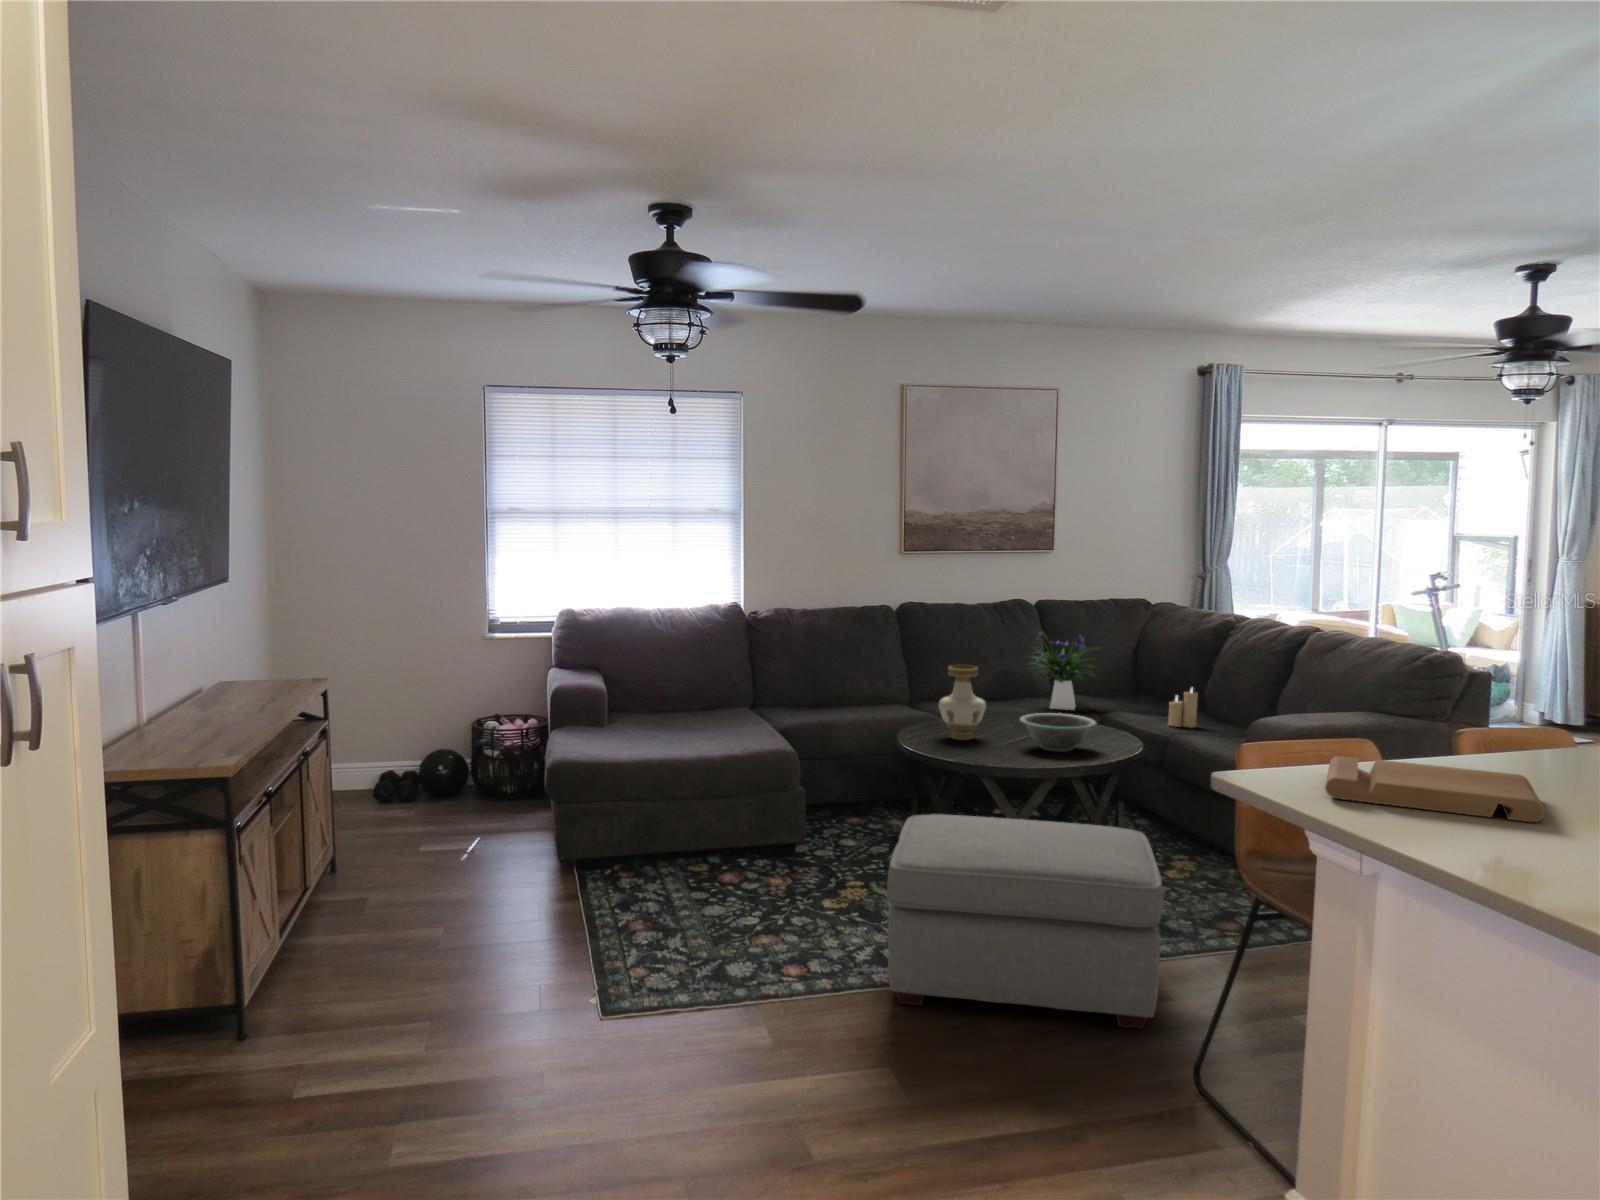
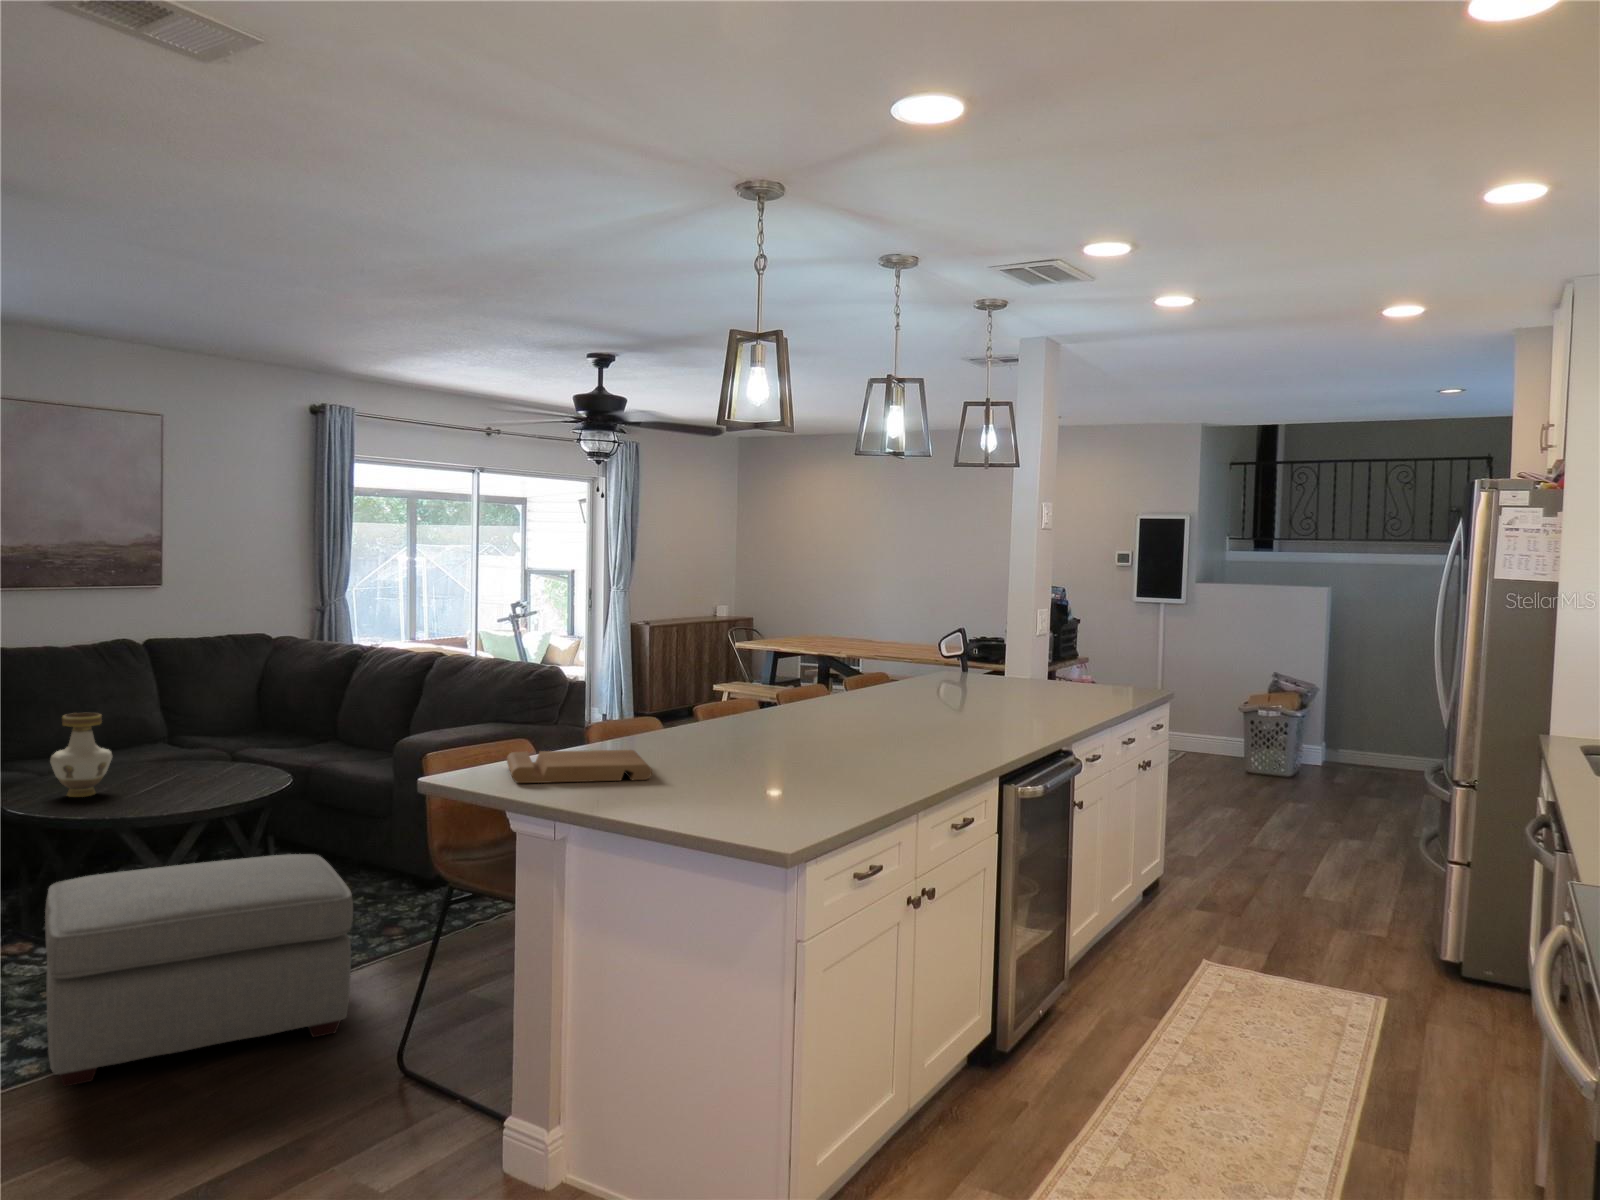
flower arrangement: present [1030,630,1100,710] -> none [140,667,233,754]
candle: present [1168,688,1198,728] -> none [308,716,337,757]
decorative bowl: present [1020,713,1097,752] -> none [158,755,247,795]

